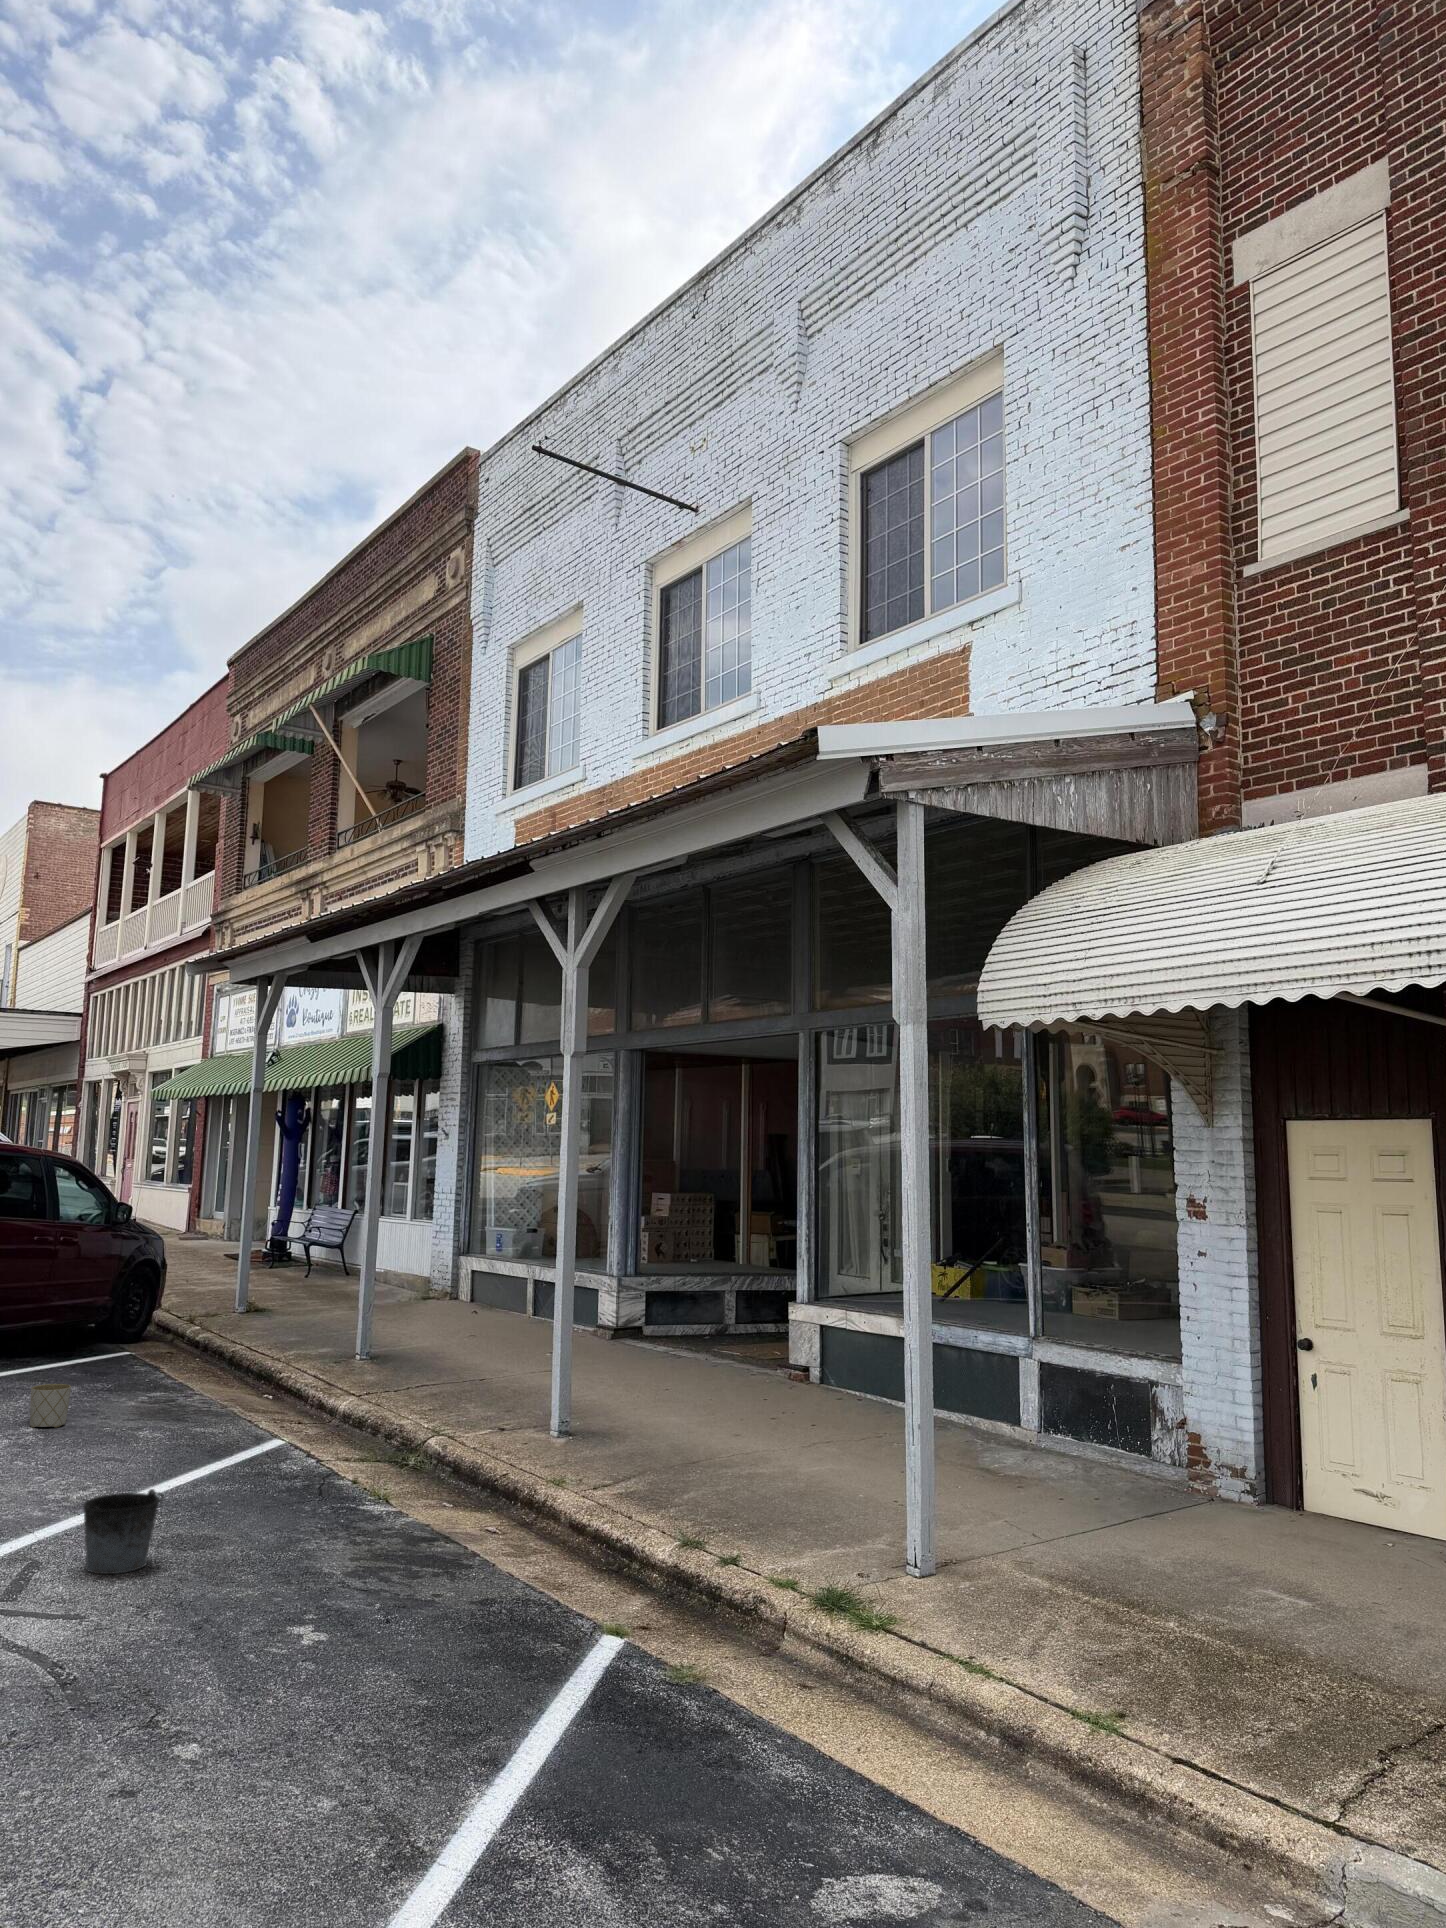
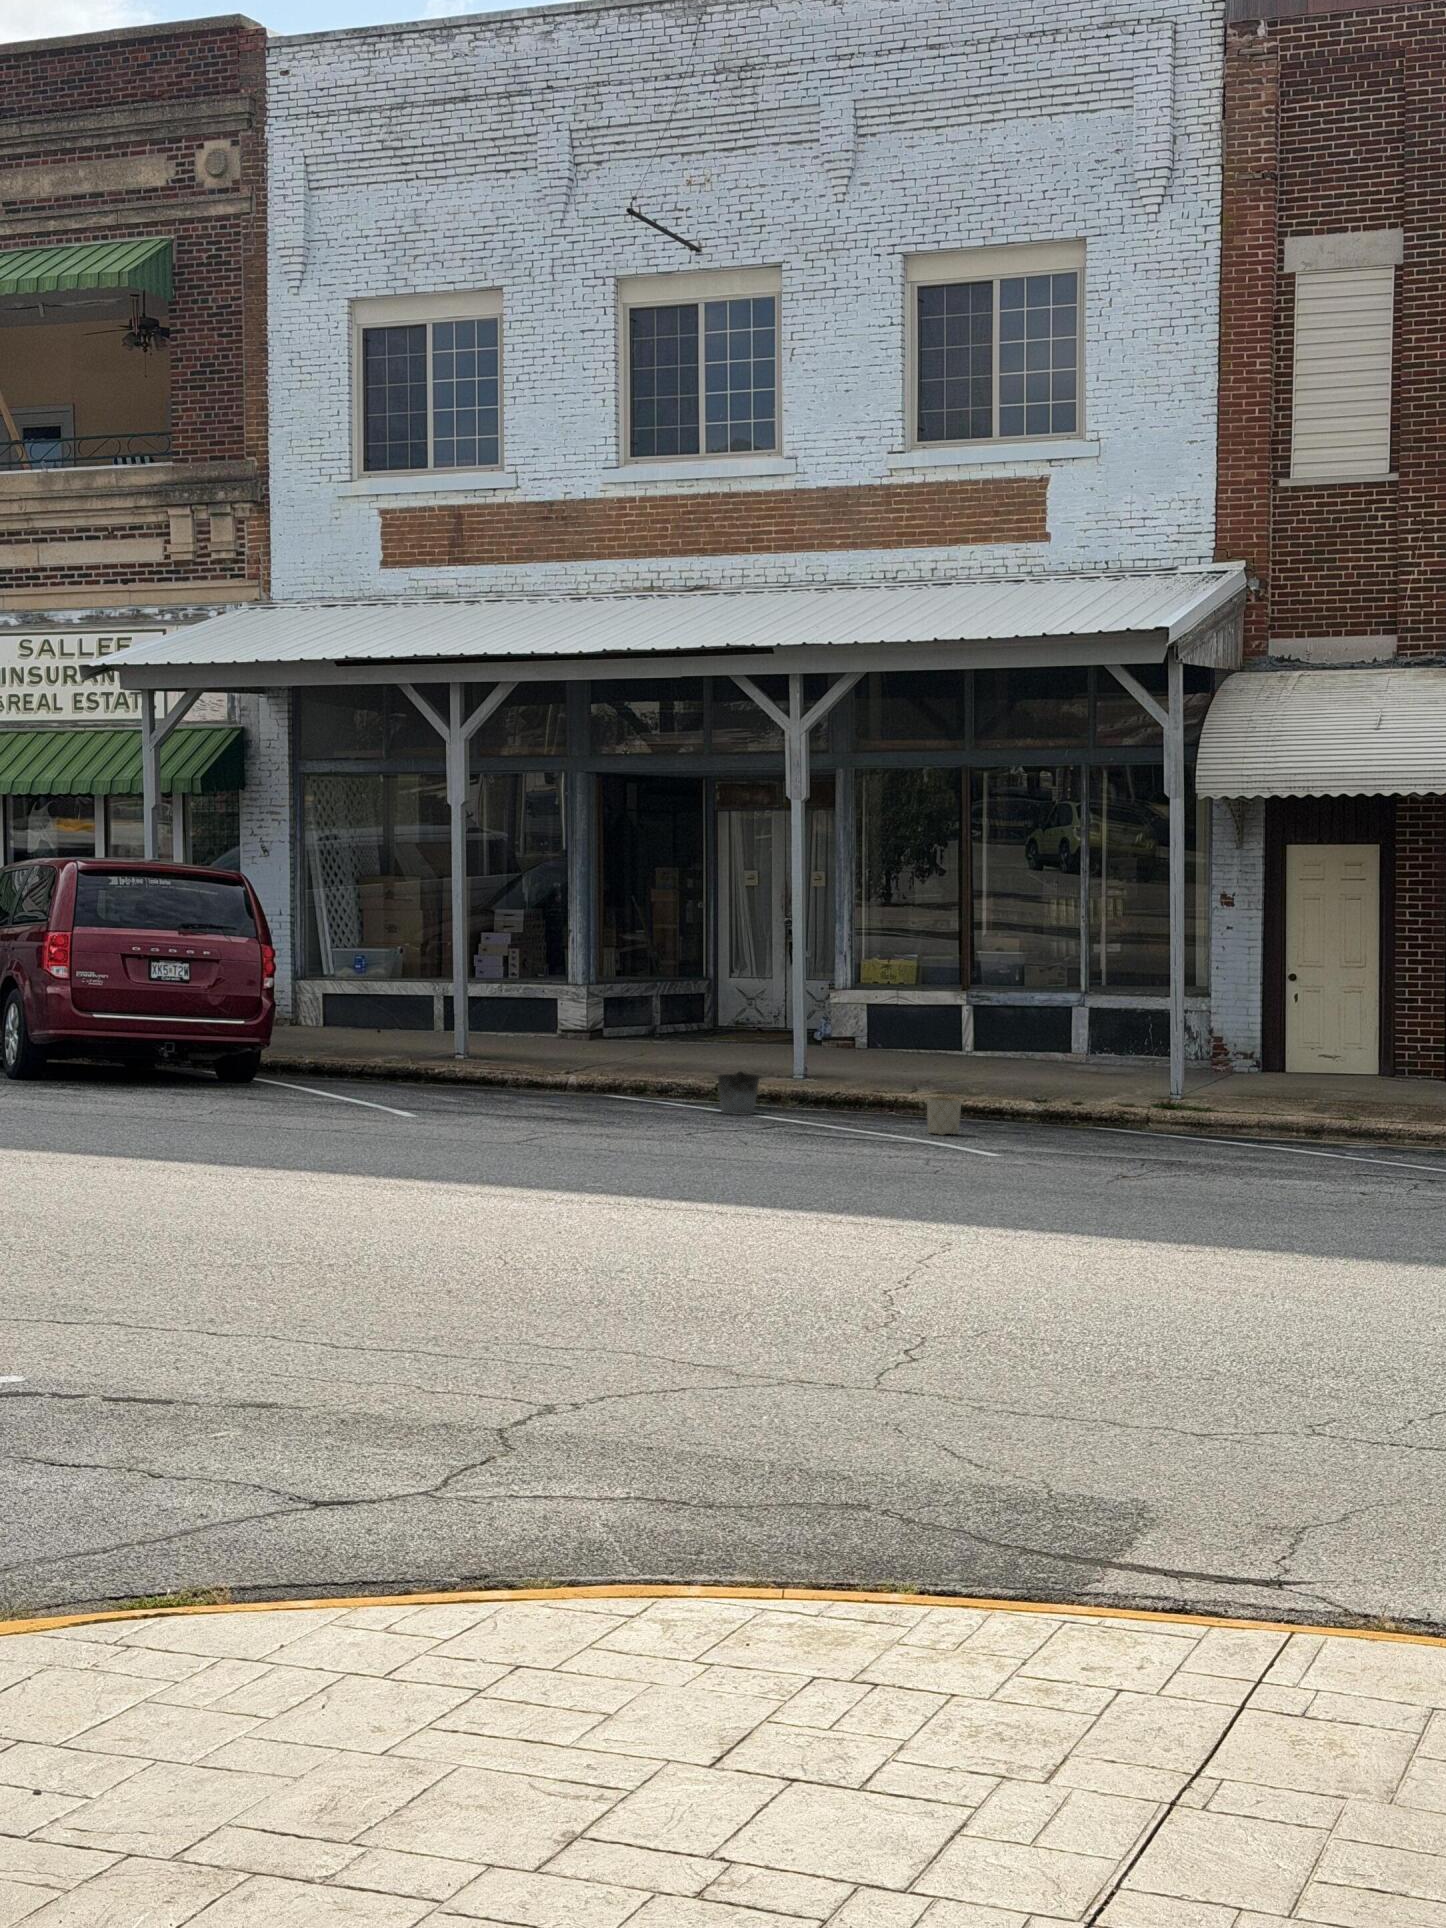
planter: present [30,1384,71,1428] -> present [927,1097,961,1135]

